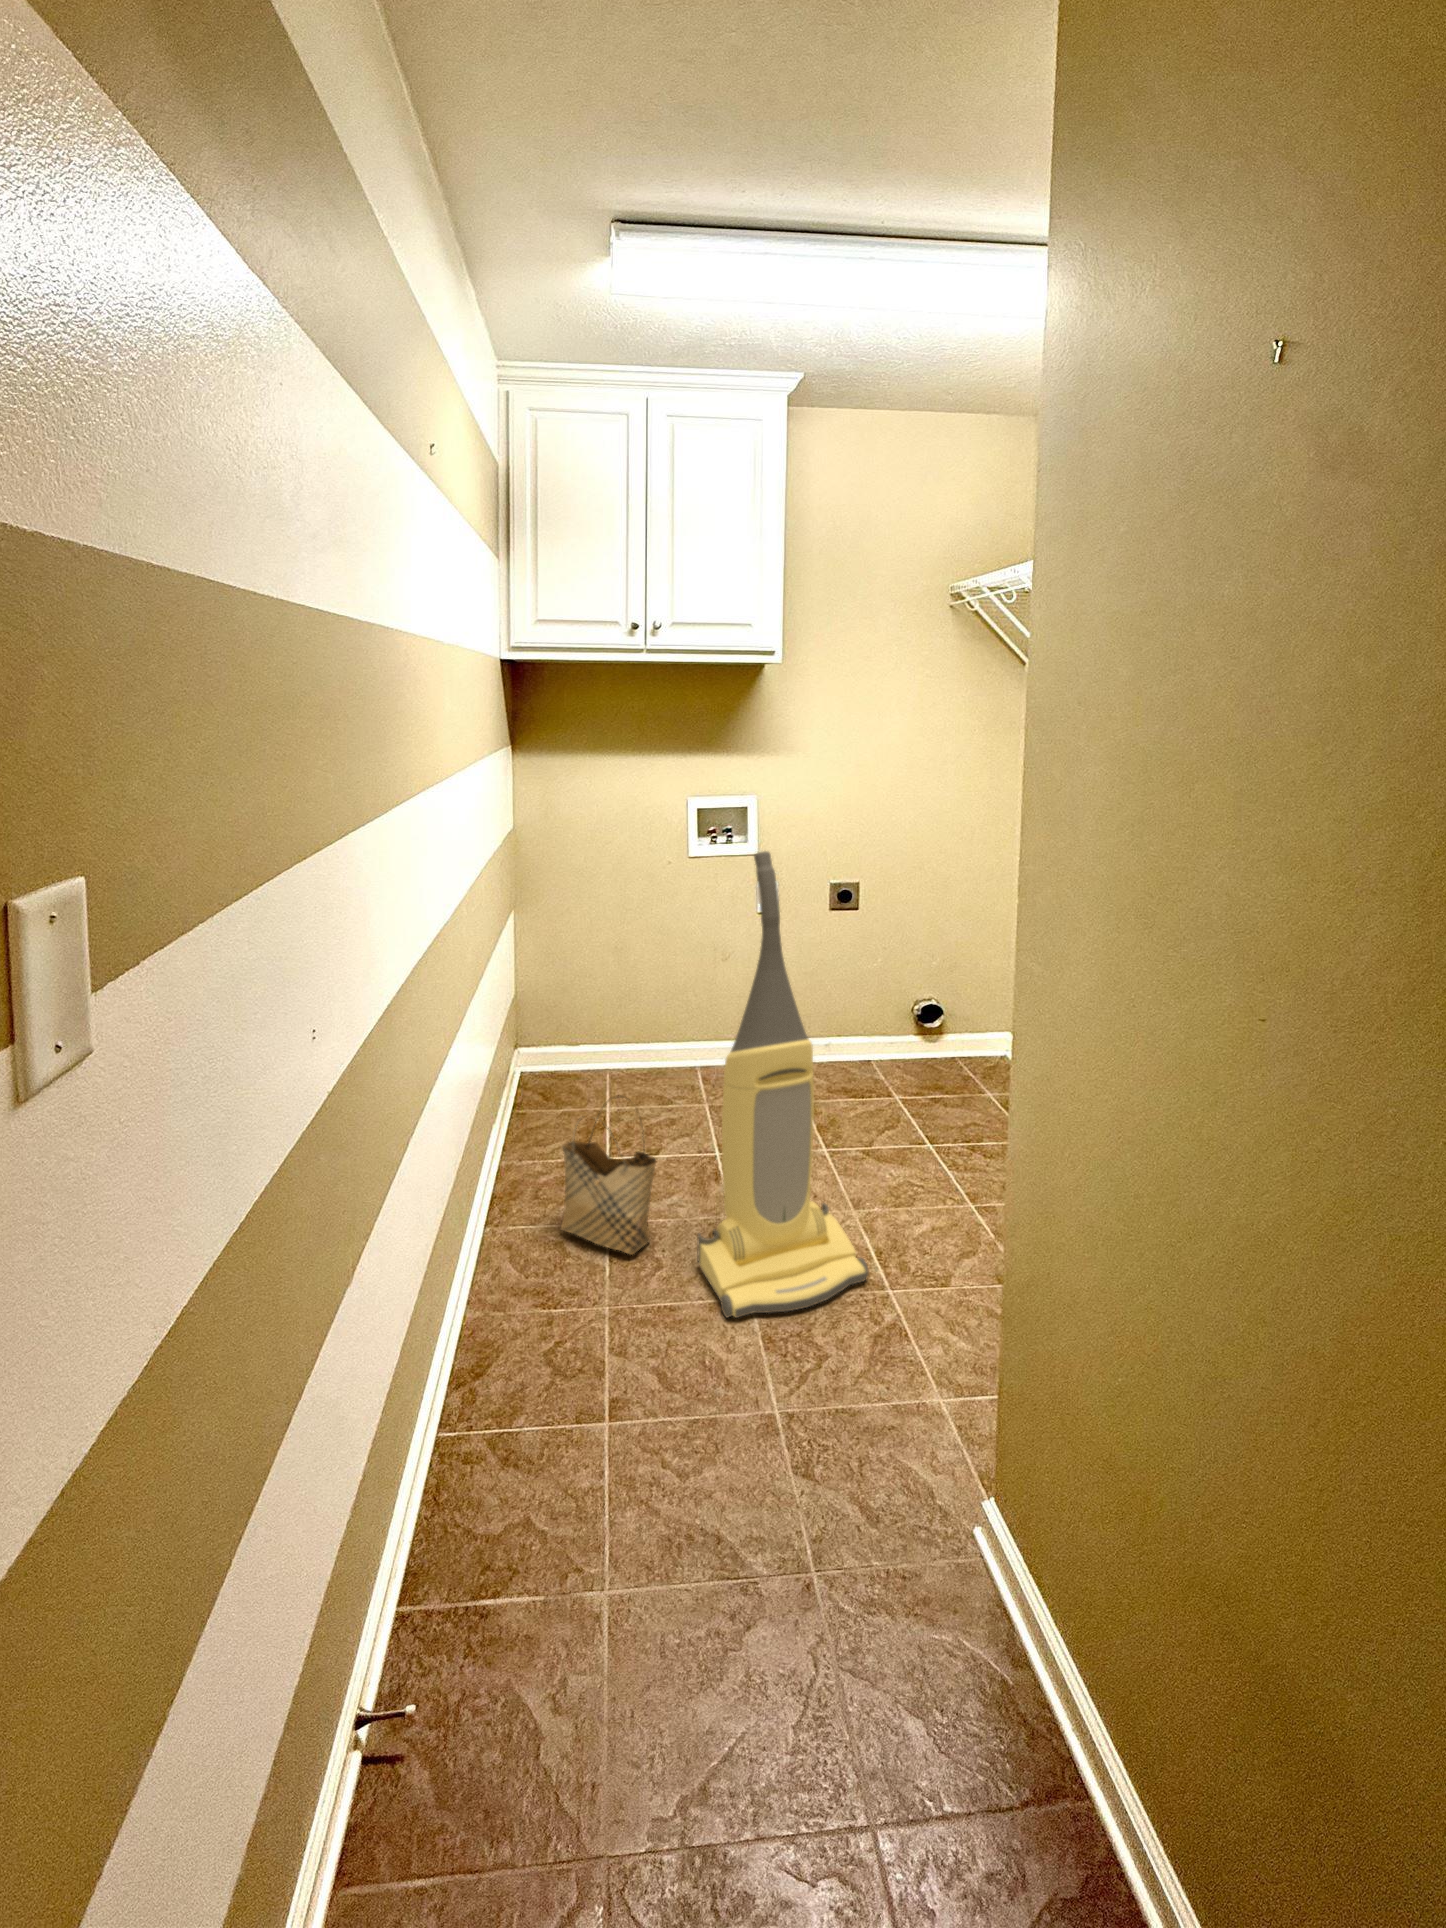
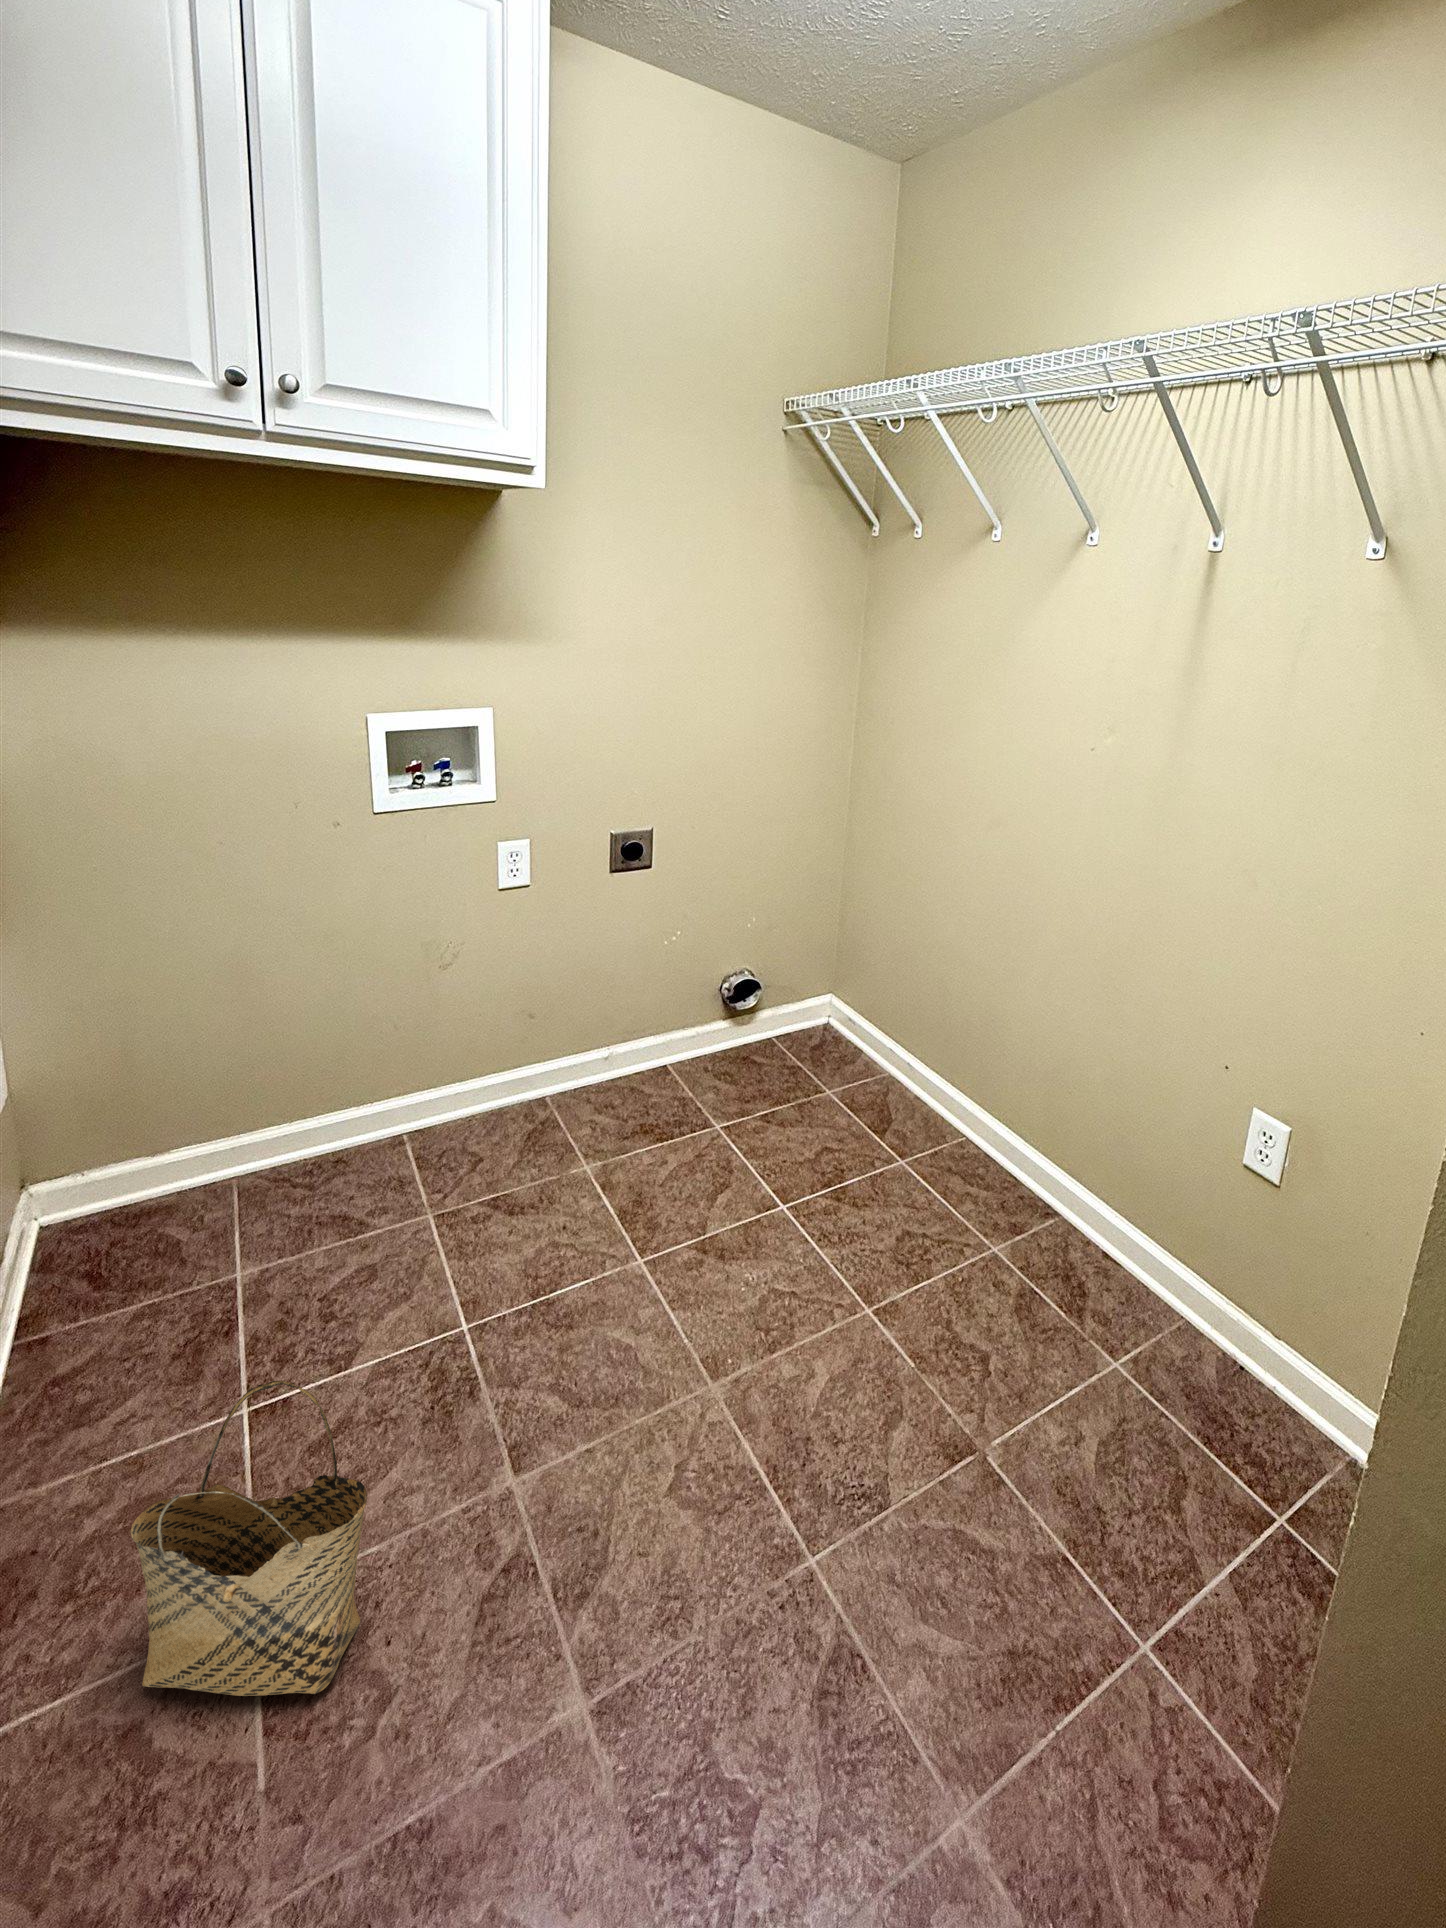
vacuum cleaner: present [697,851,869,1318] -> none [466,893,770,1784]

